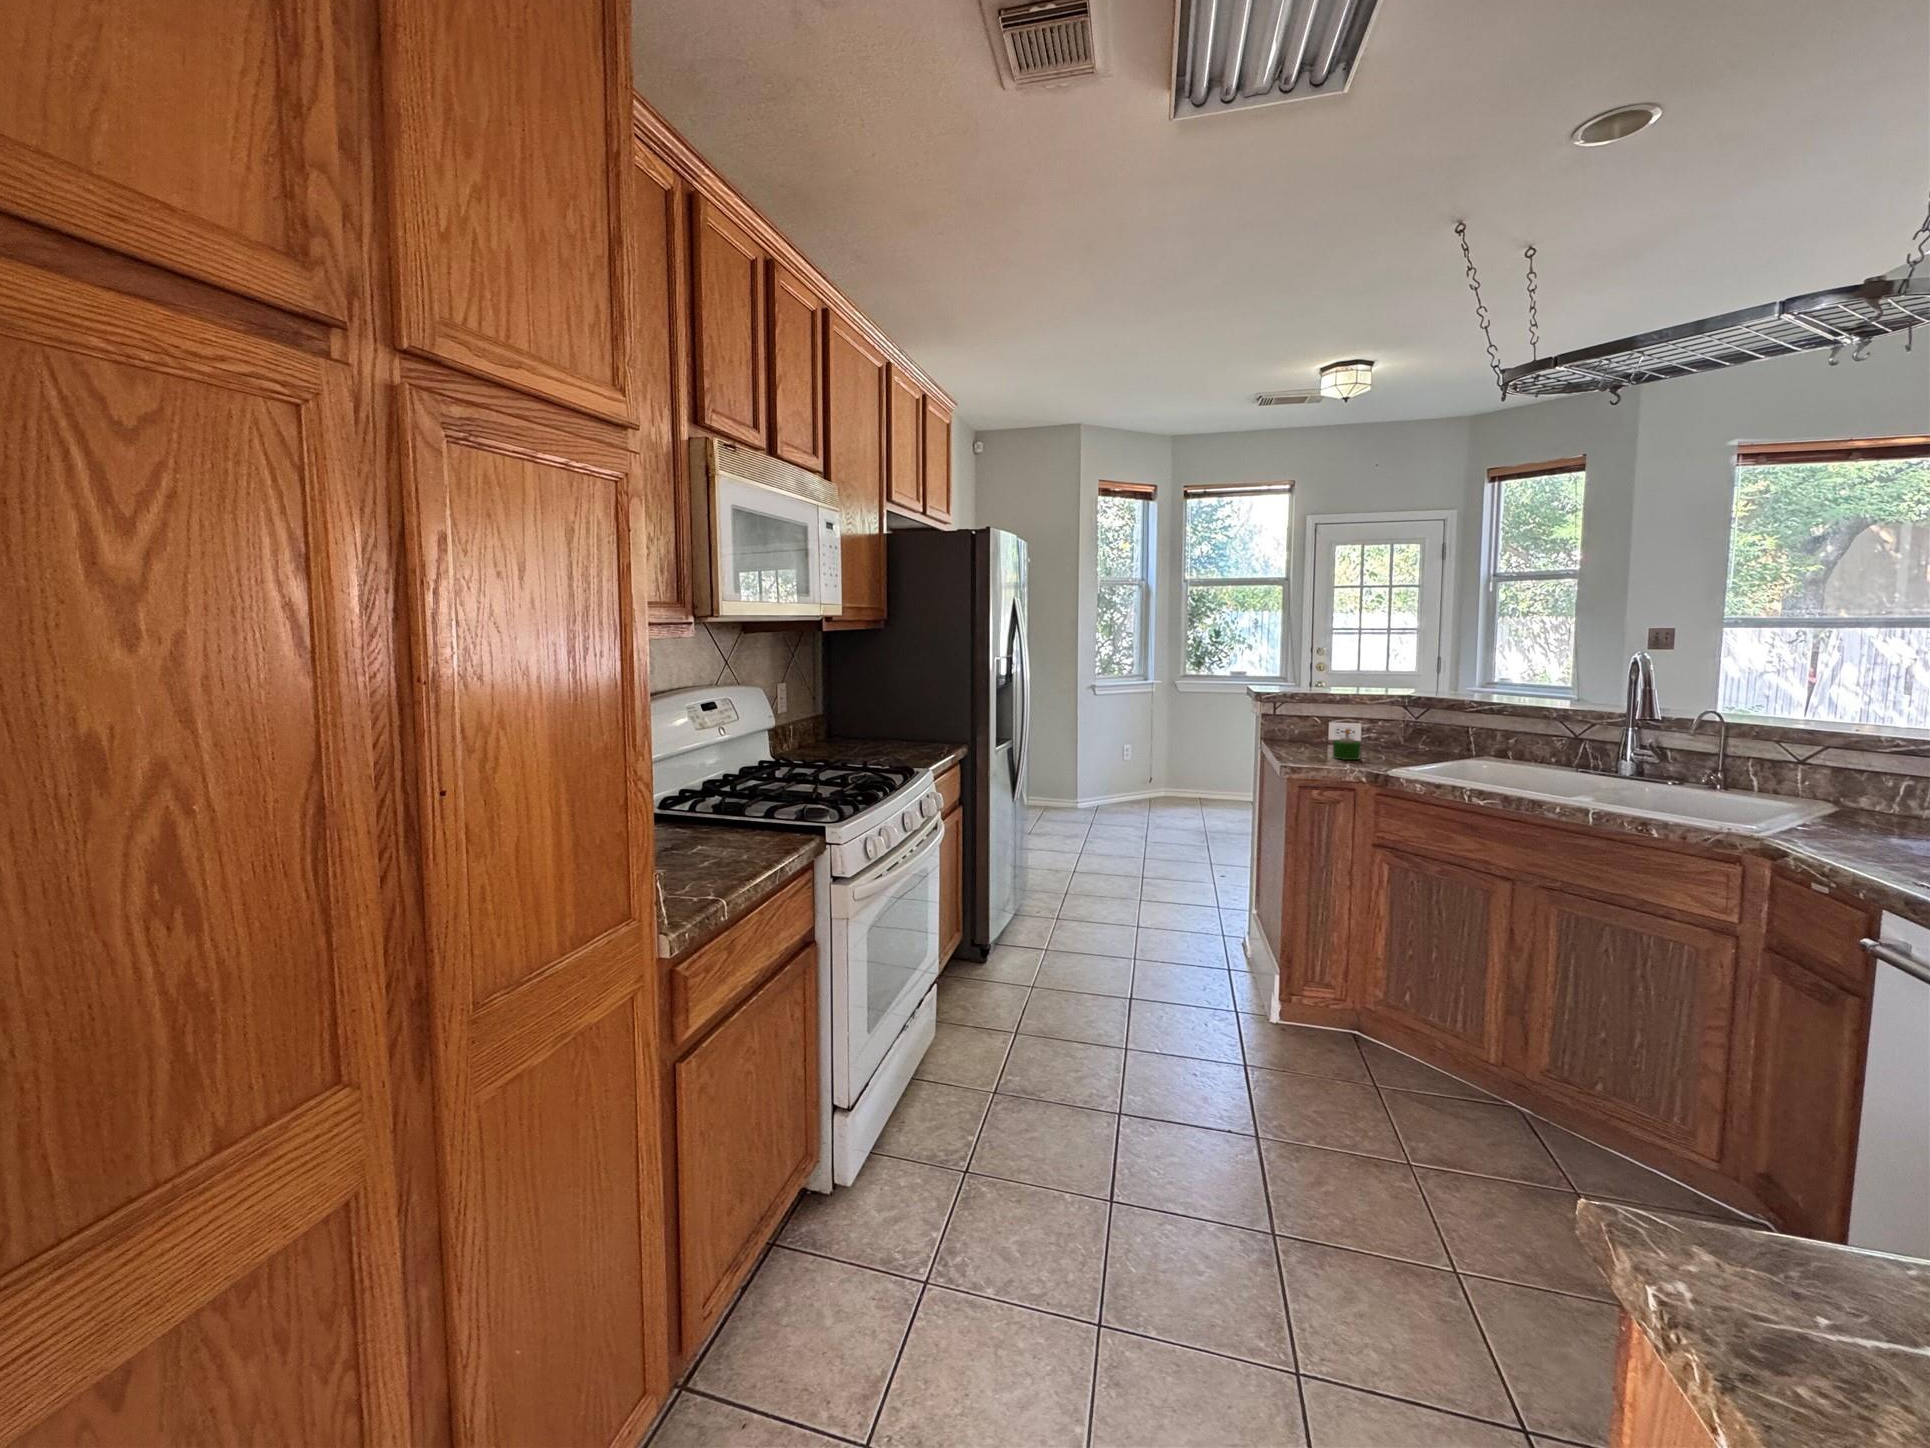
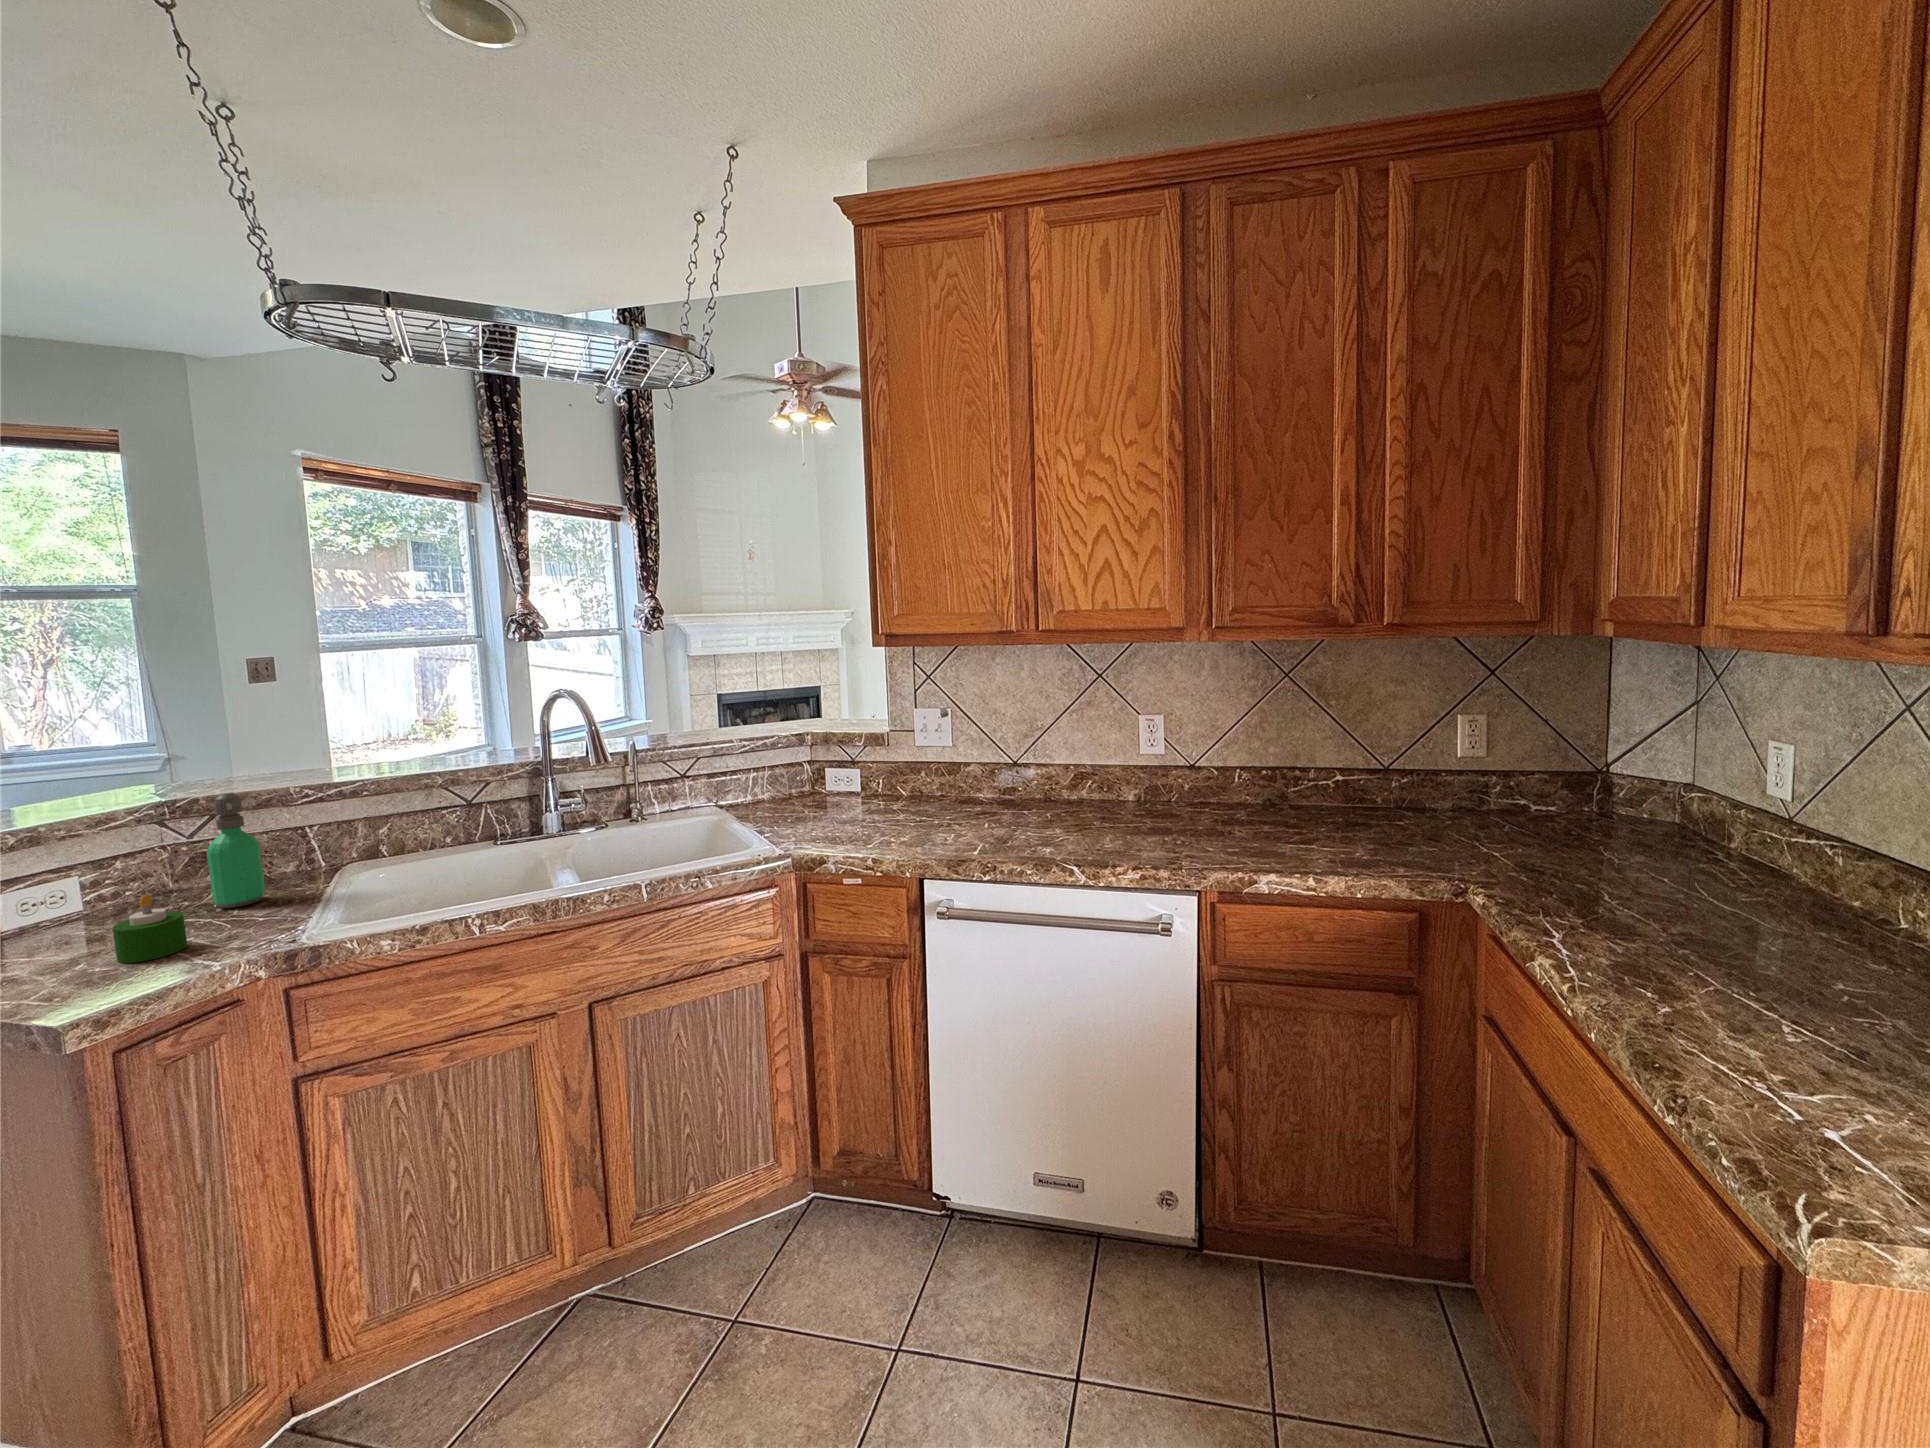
soap dispenser: none [1397,691,1424,757] -> present [207,793,265,908]

